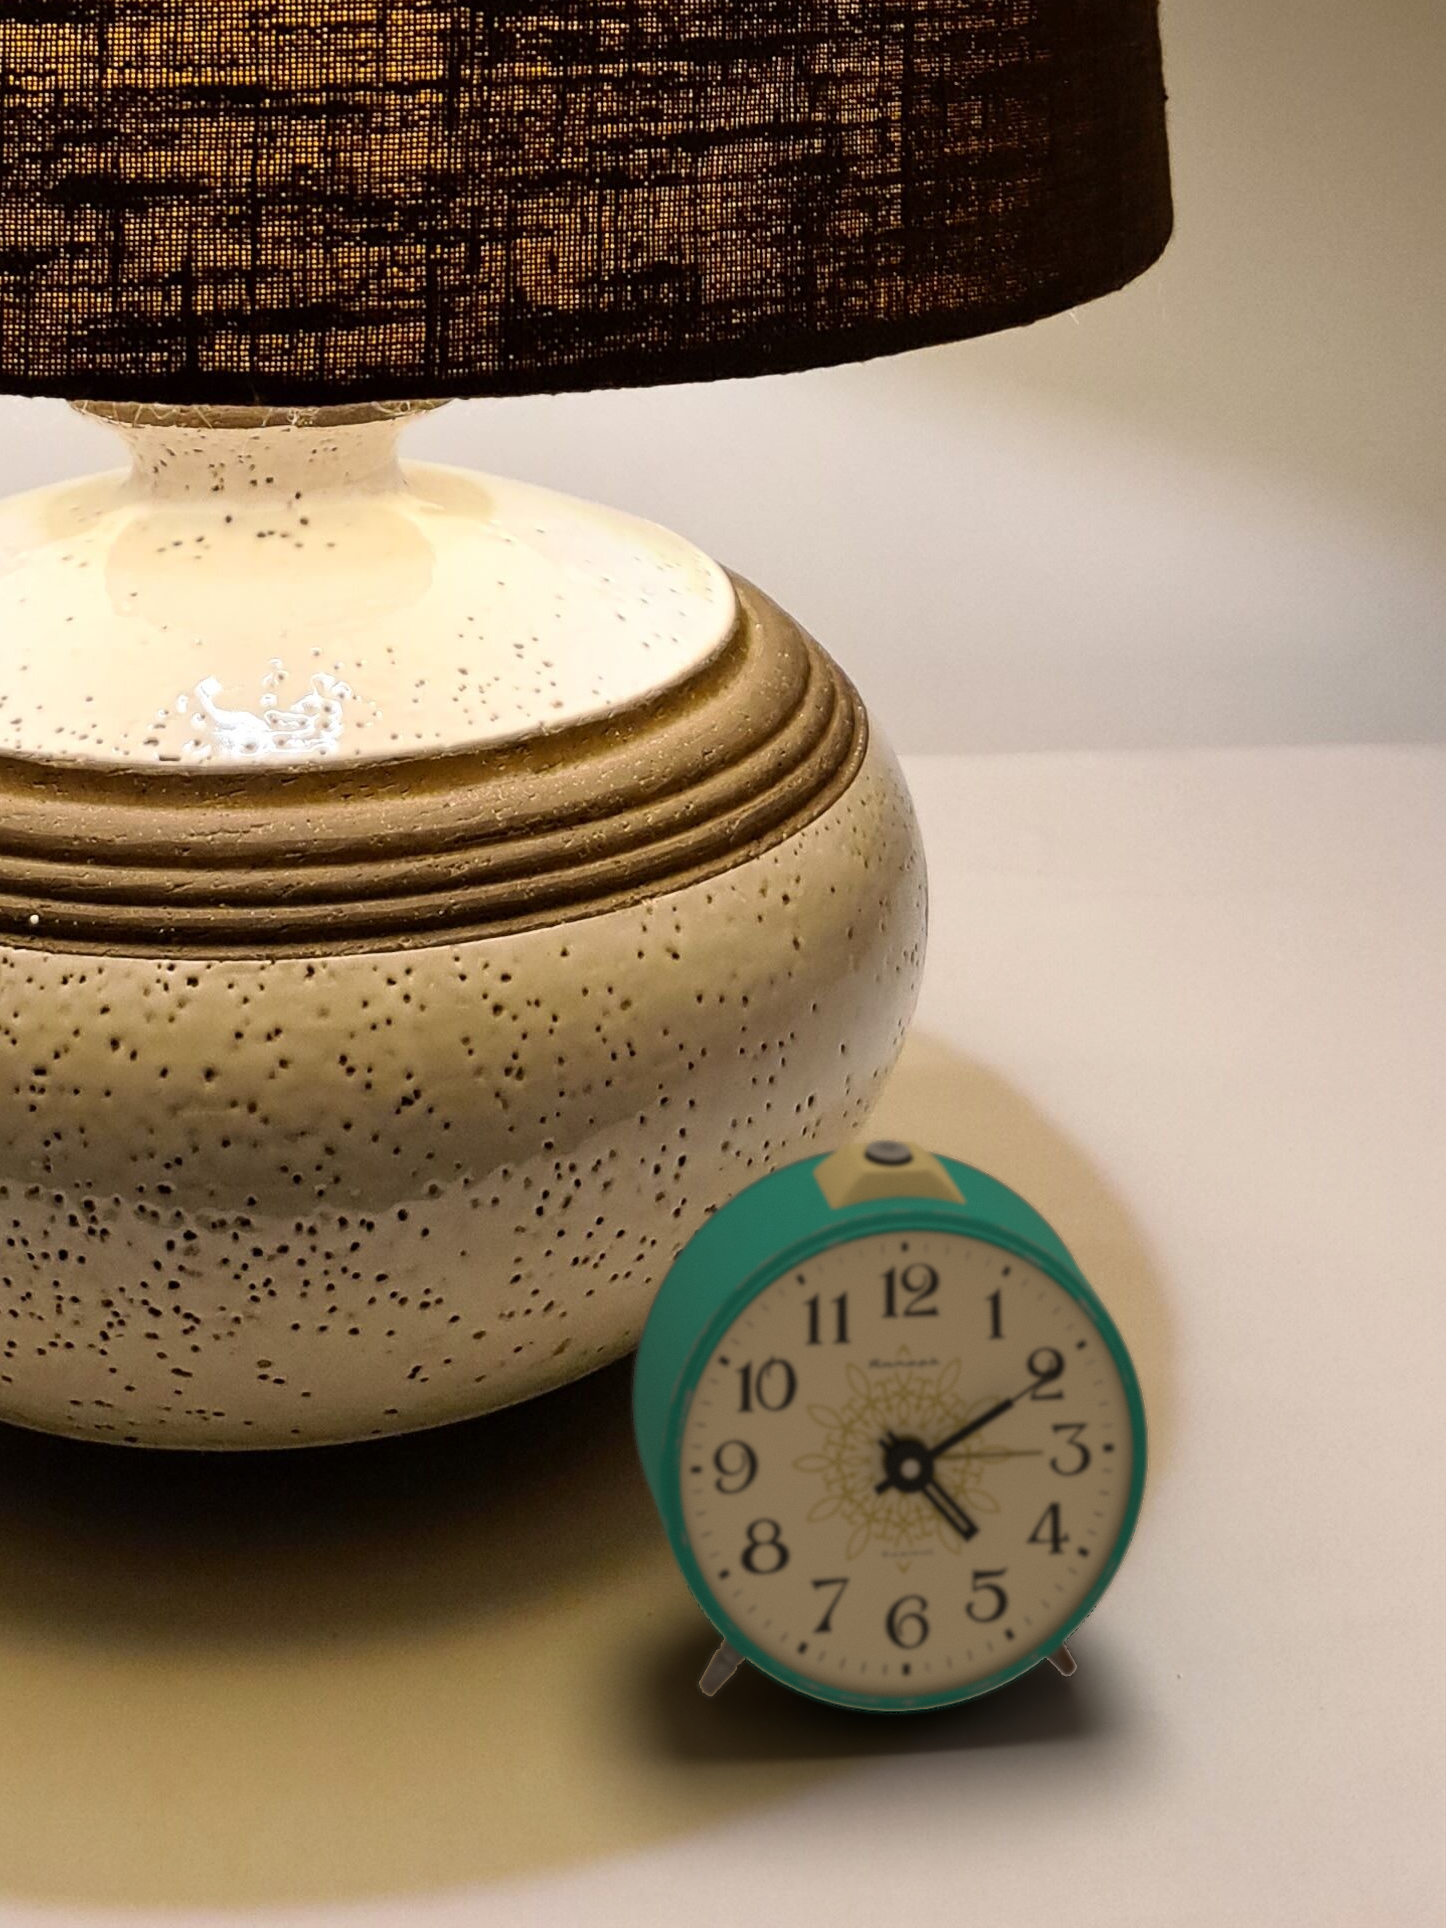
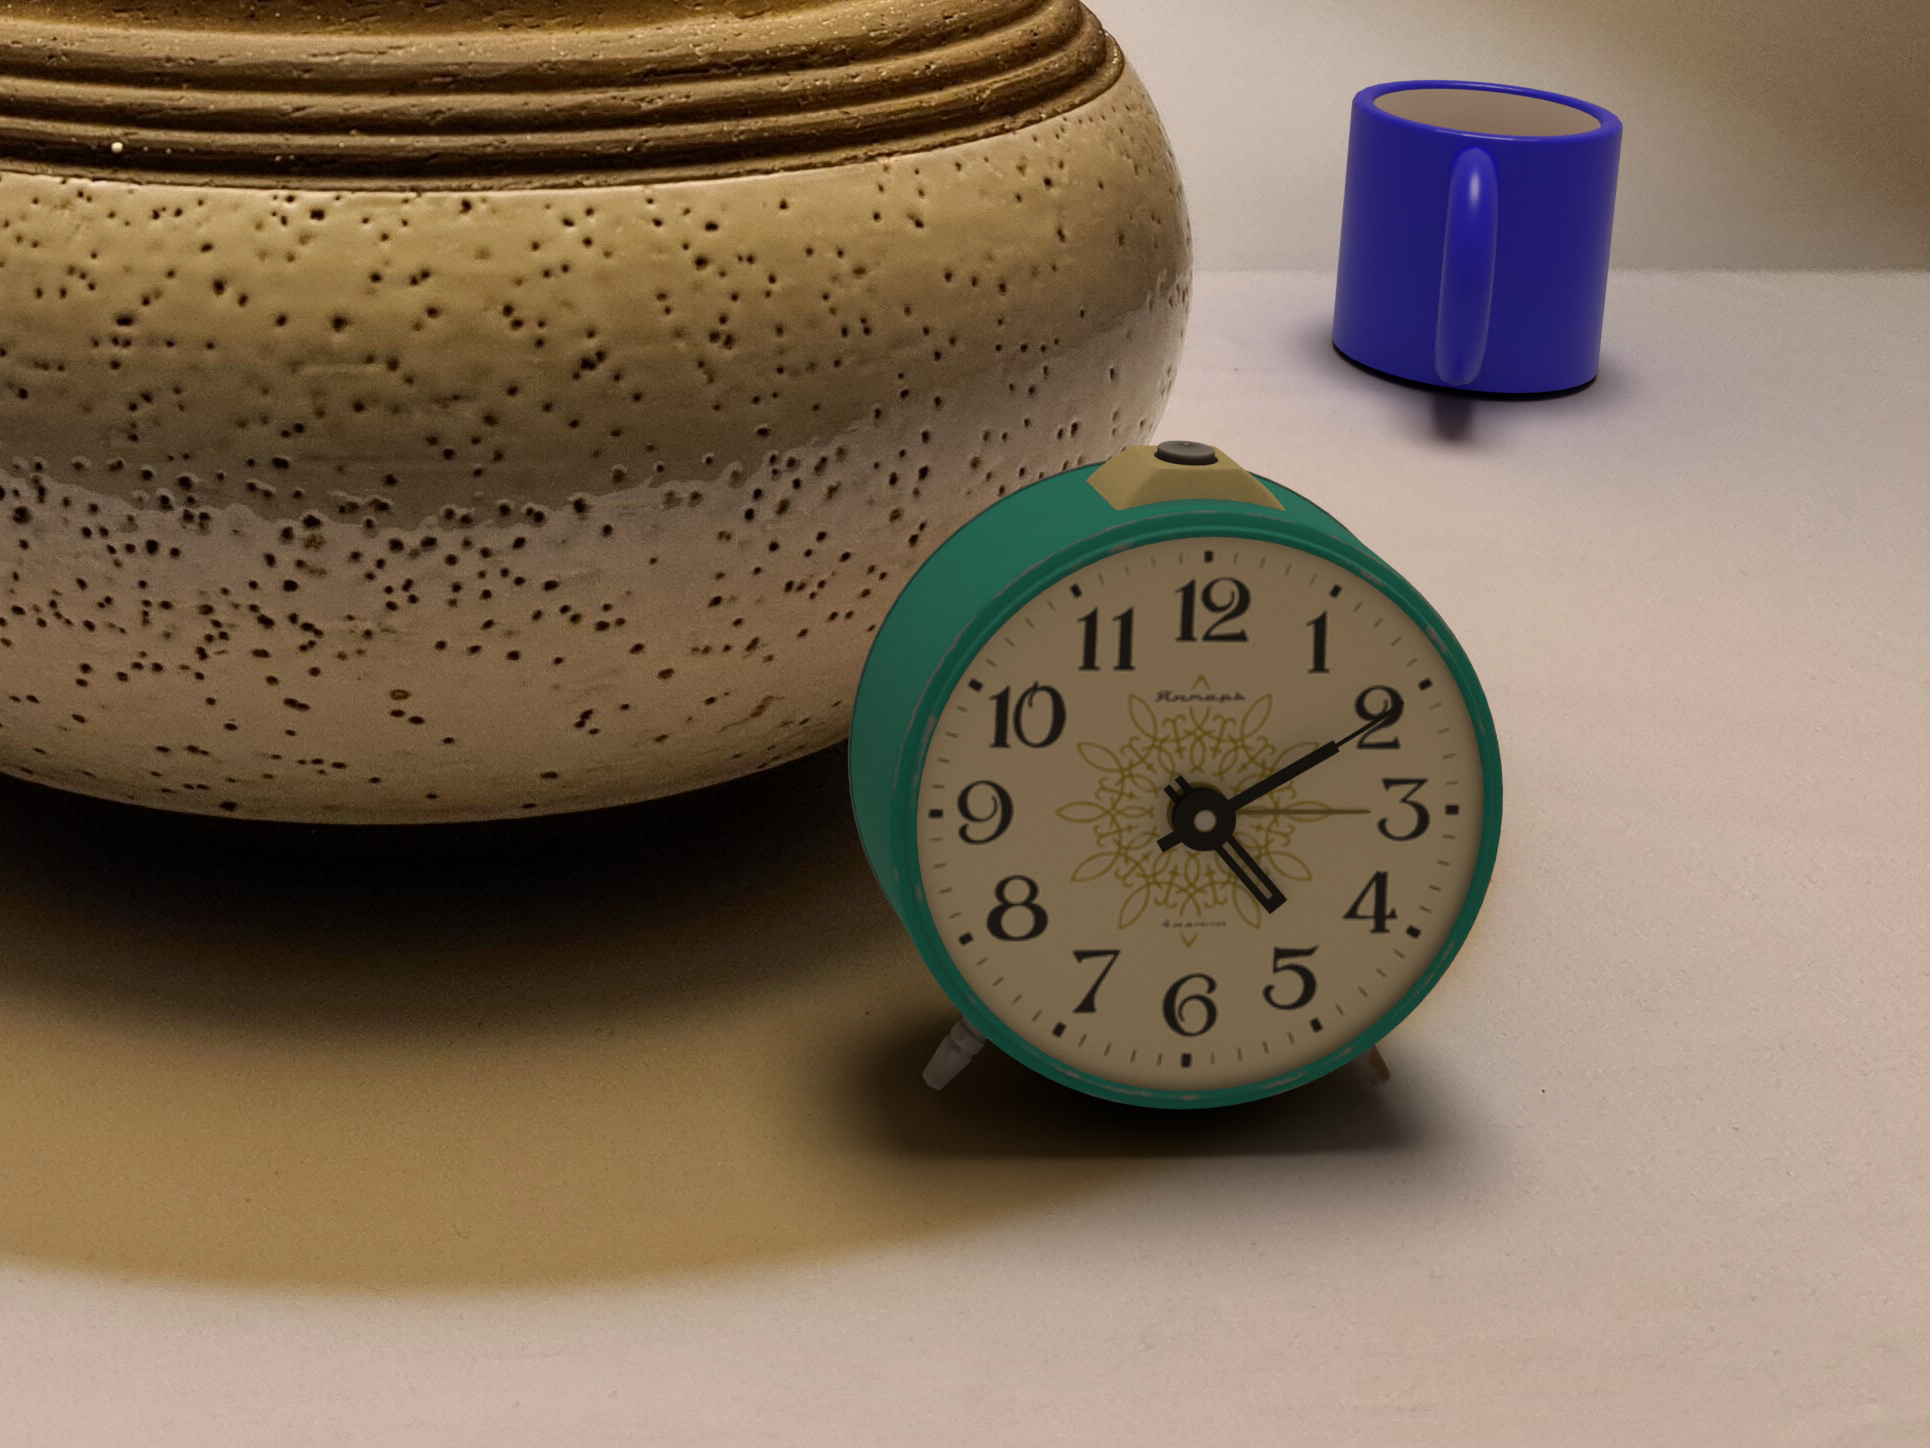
mug: none [1095,651,1323,939] -> present [1332,80,1623,393]

